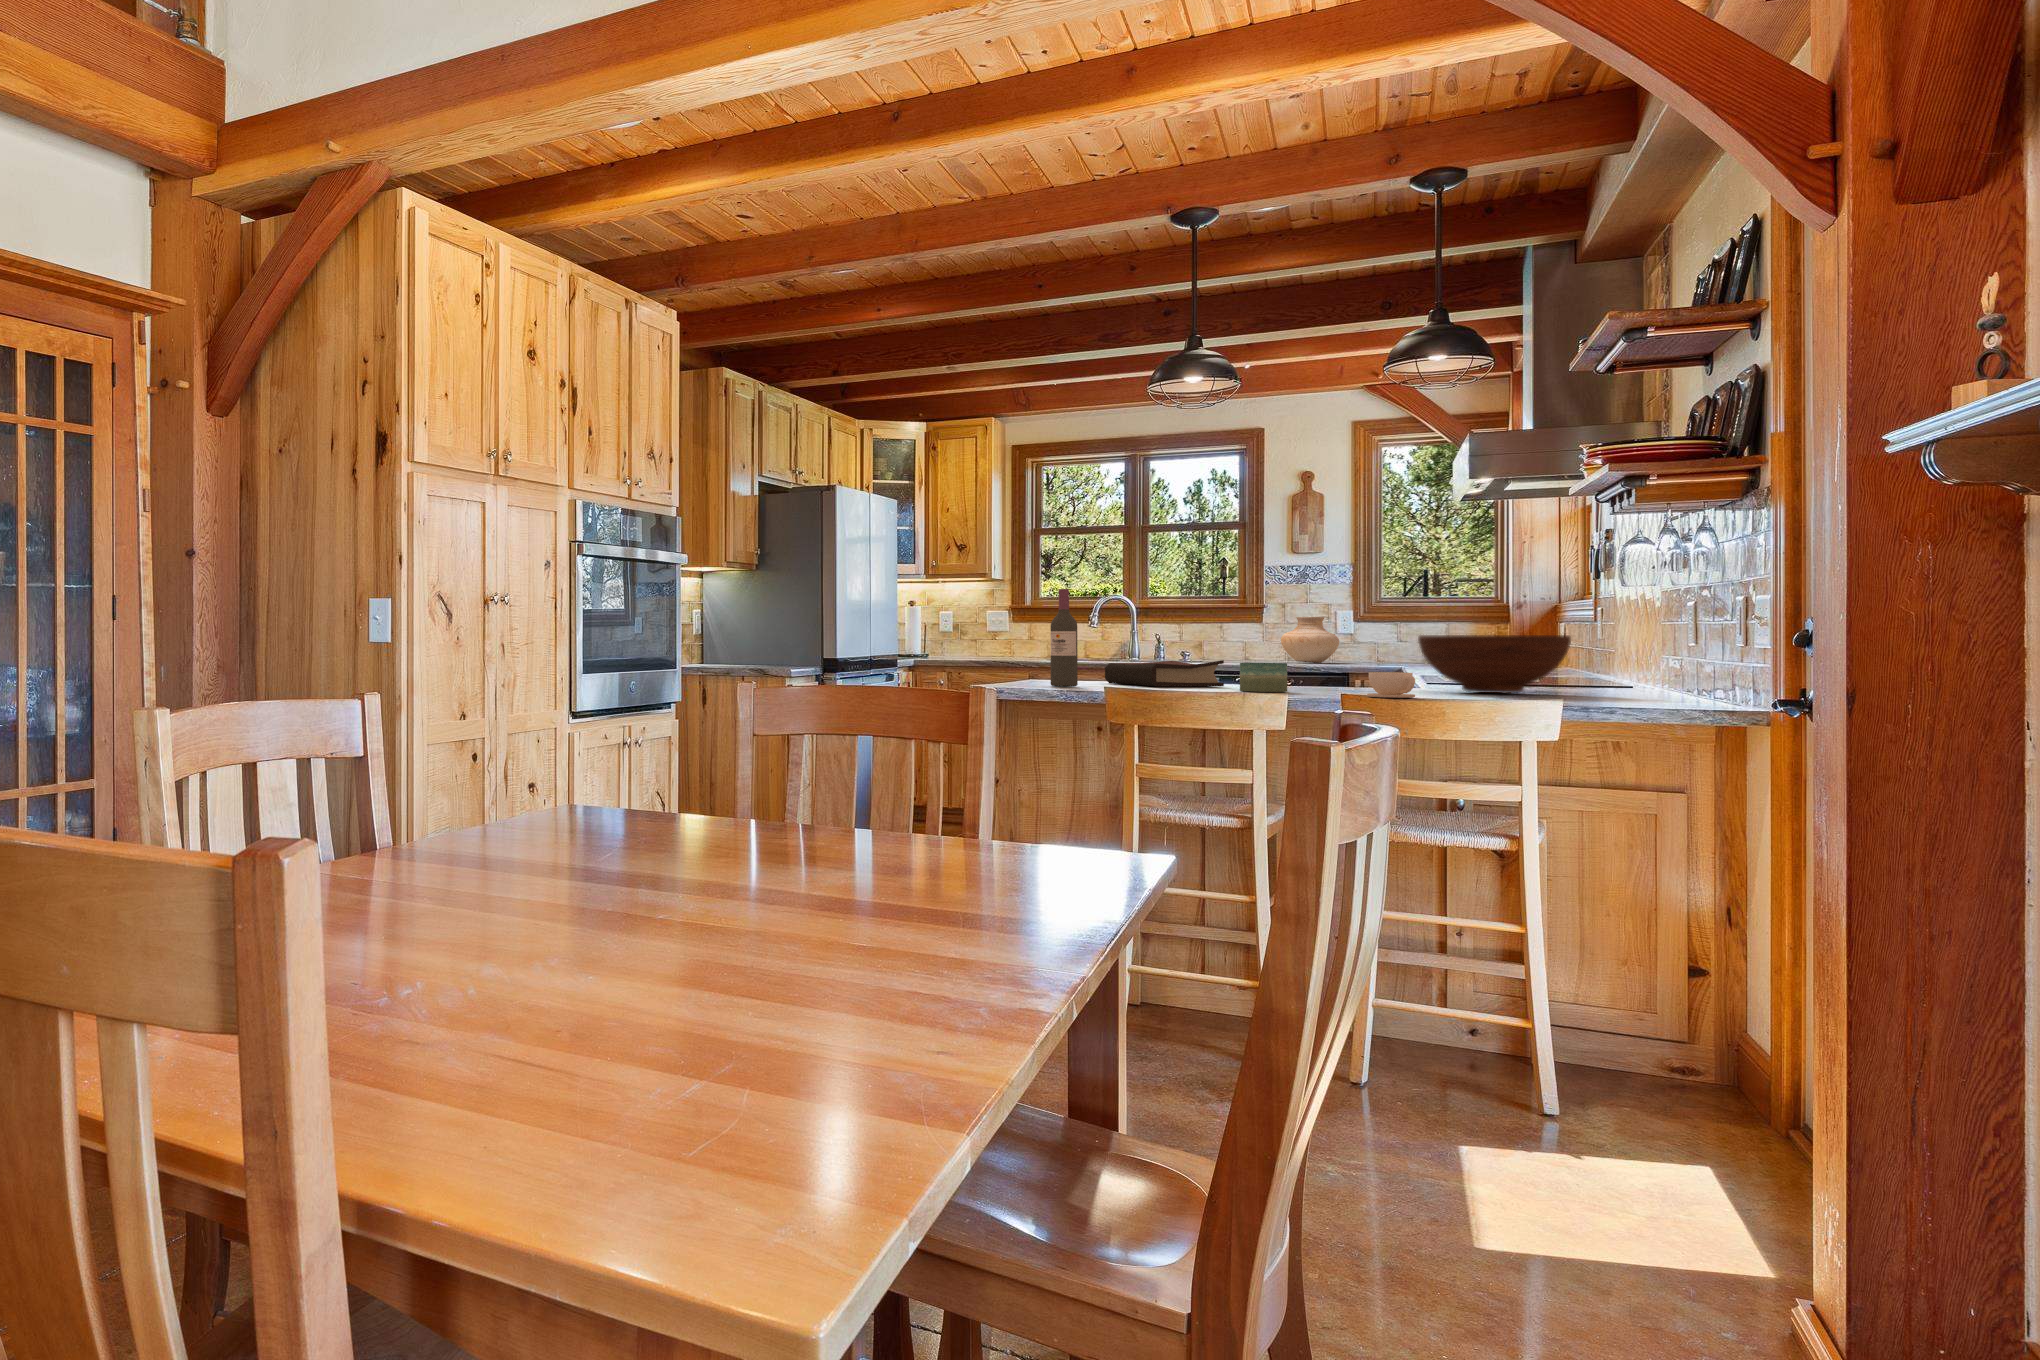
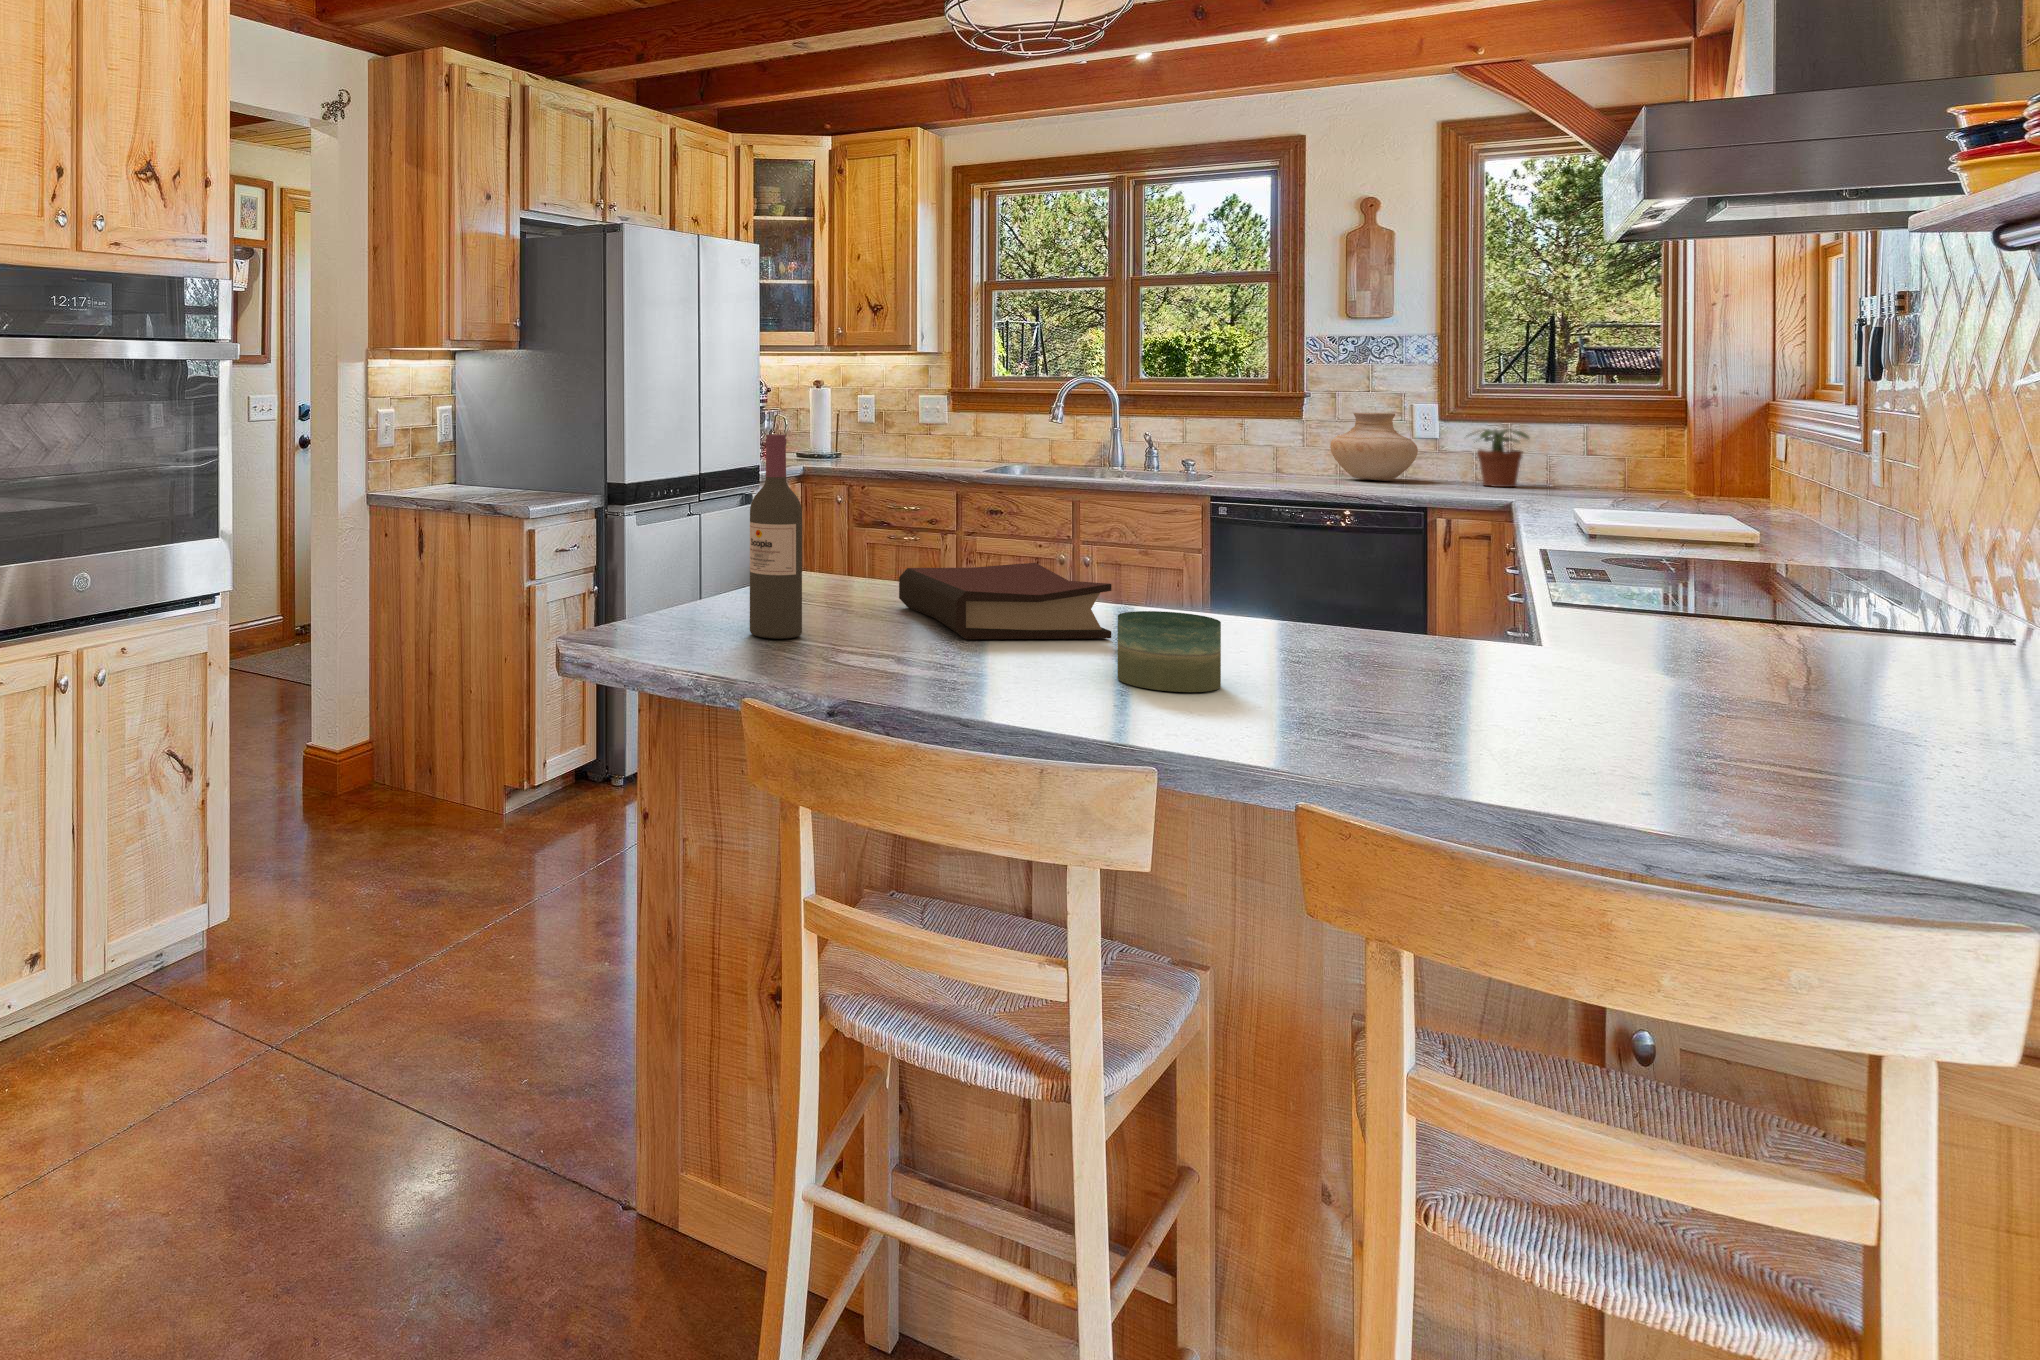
potted plant: none [1370,626,1413,664] -> present [1466,429,1529,487]
fruit bowl: present [1418,635,1571,693] -> none [1530,549,1918,713]
coffee cup: present [1367,672,1415,698] -> none [1394,682,1519,769]

